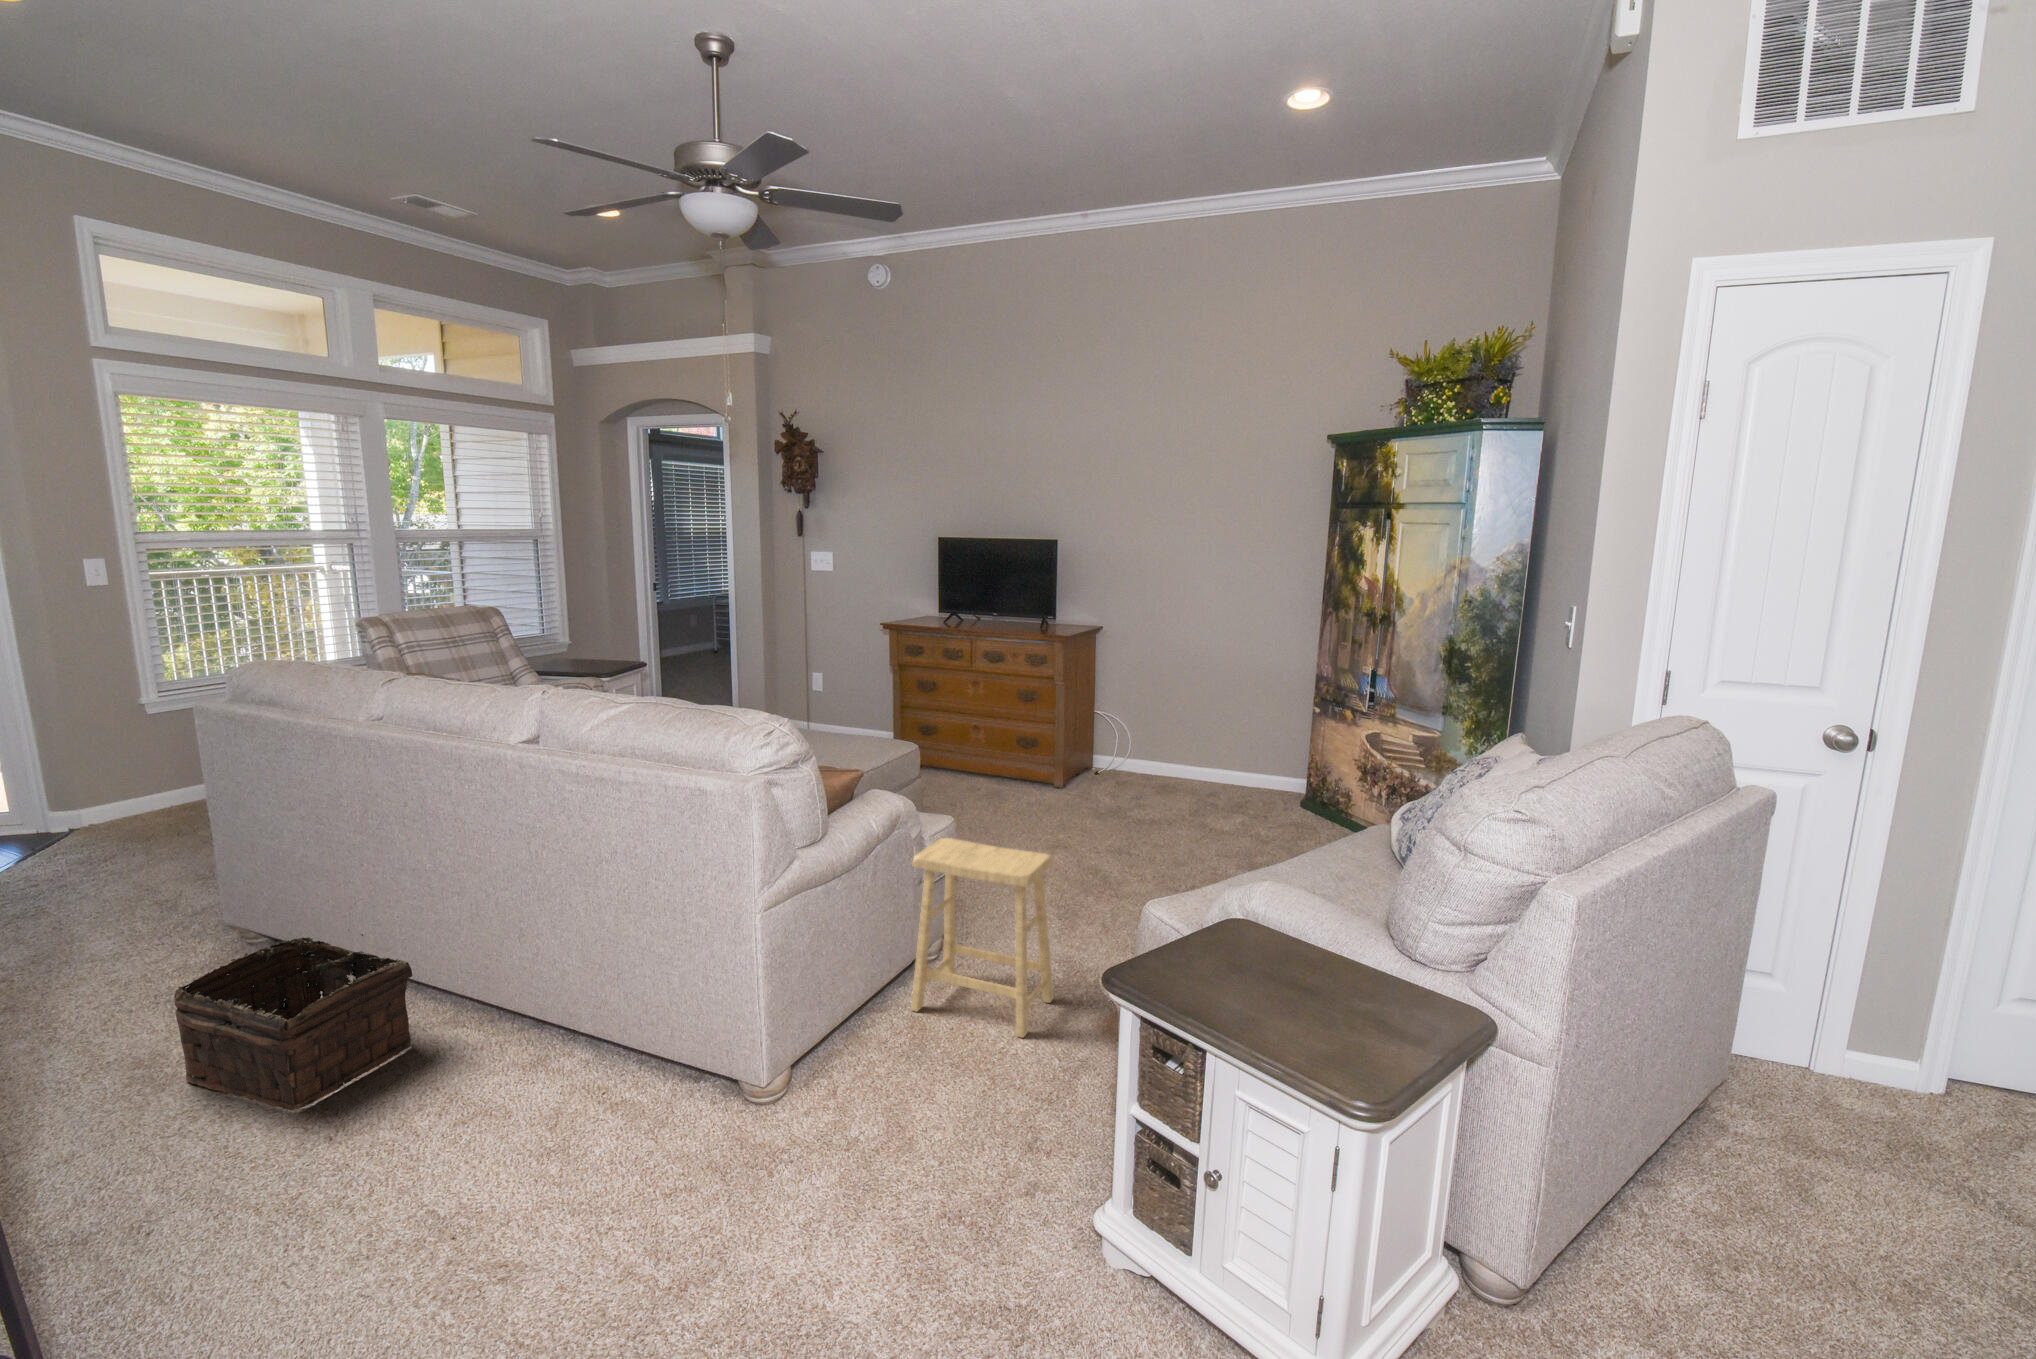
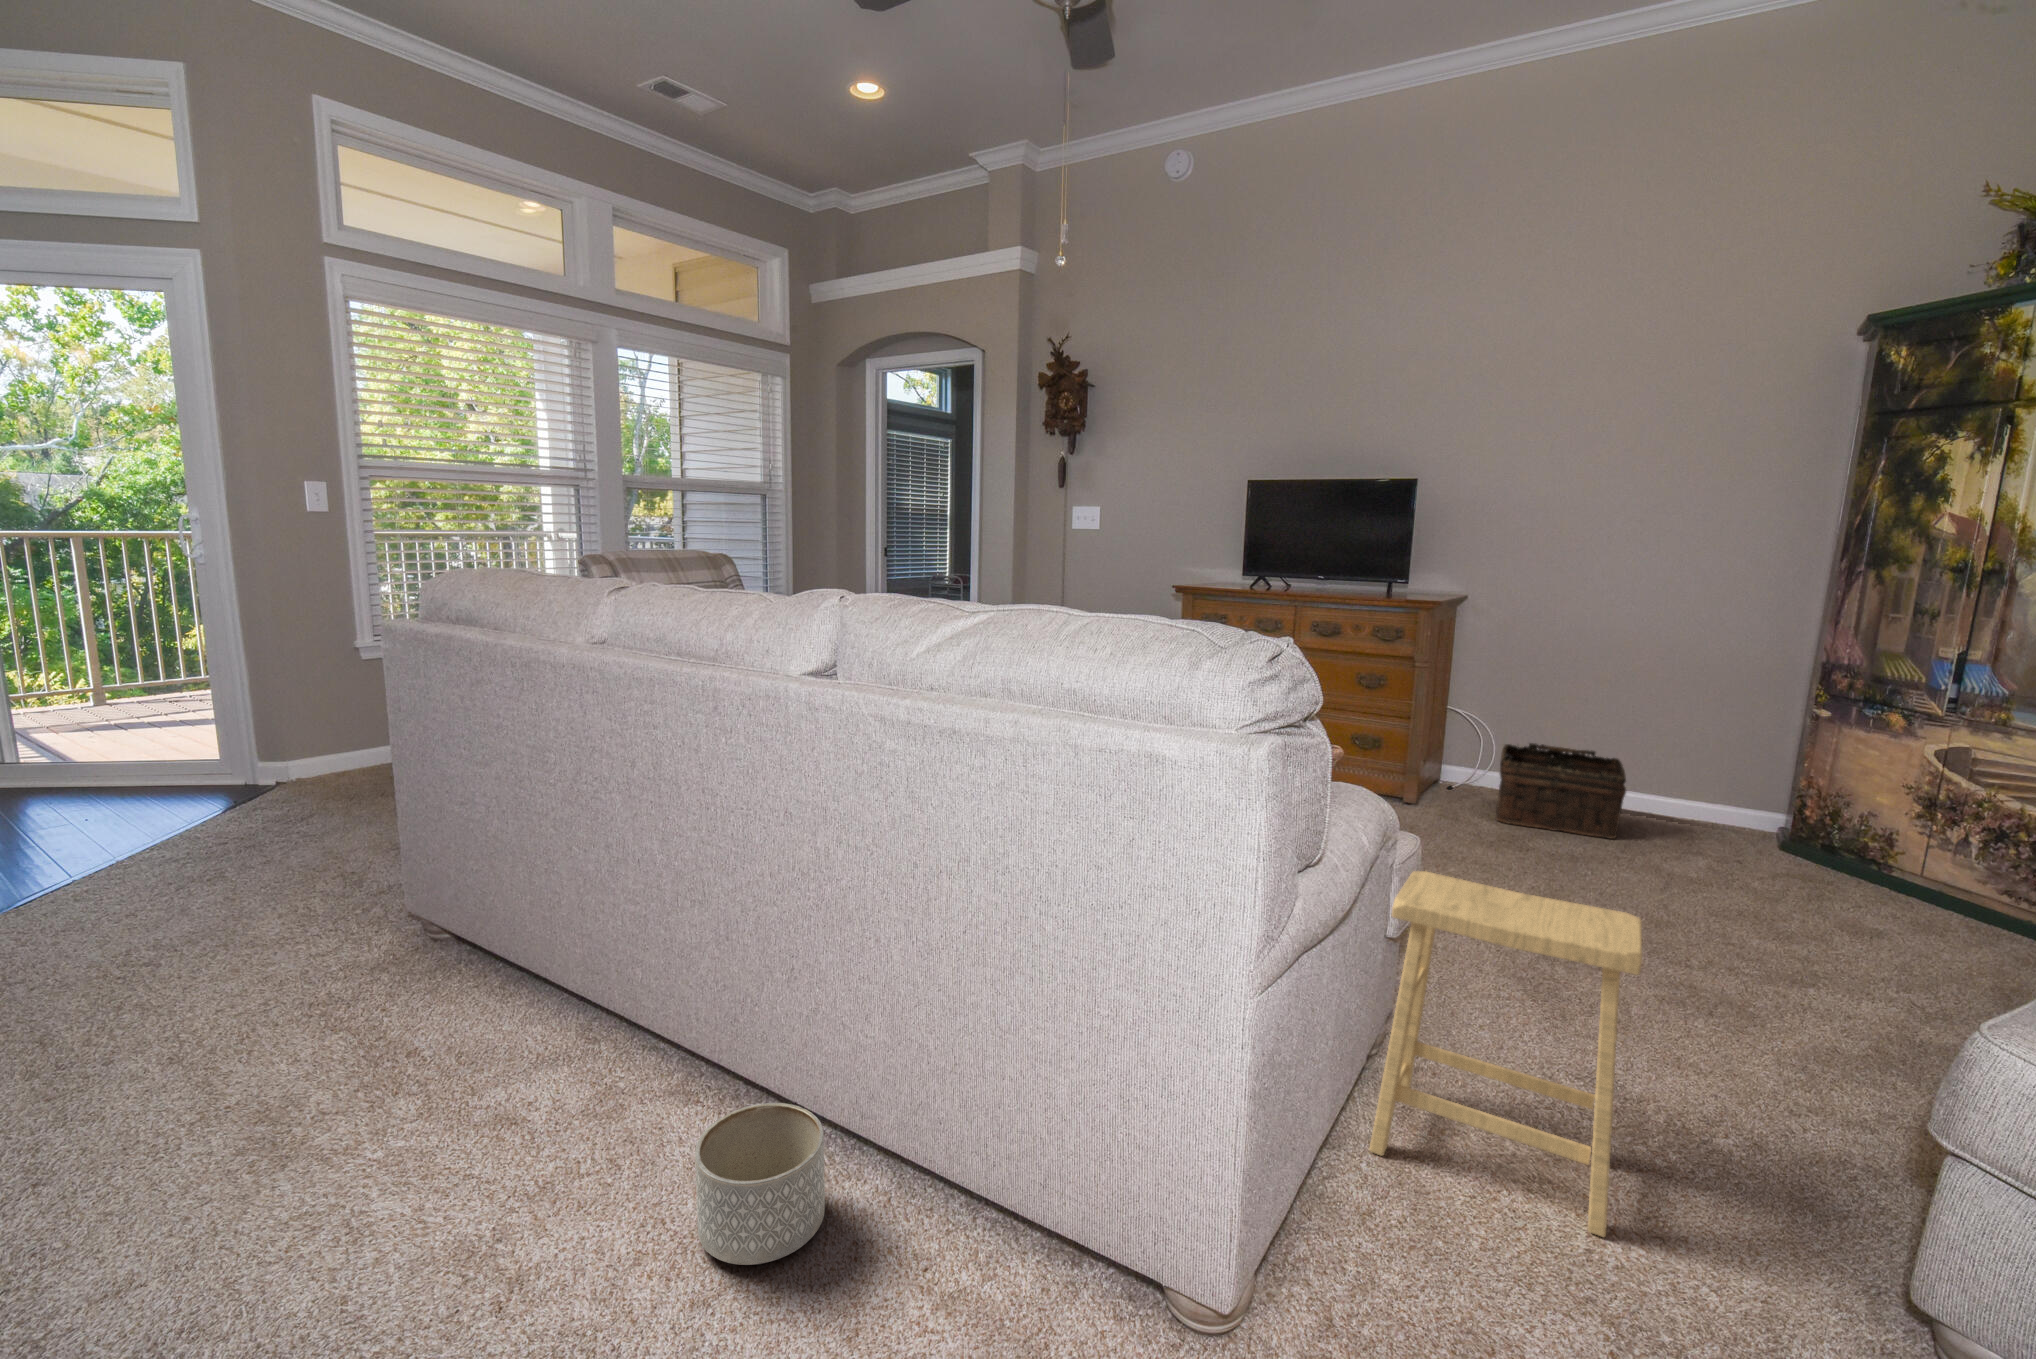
basket: present [174,929,412,1110] -> present [1496,743,1626,839]
planter: none [457,1012,548,1104] -> present [695,1103,825,1265]

